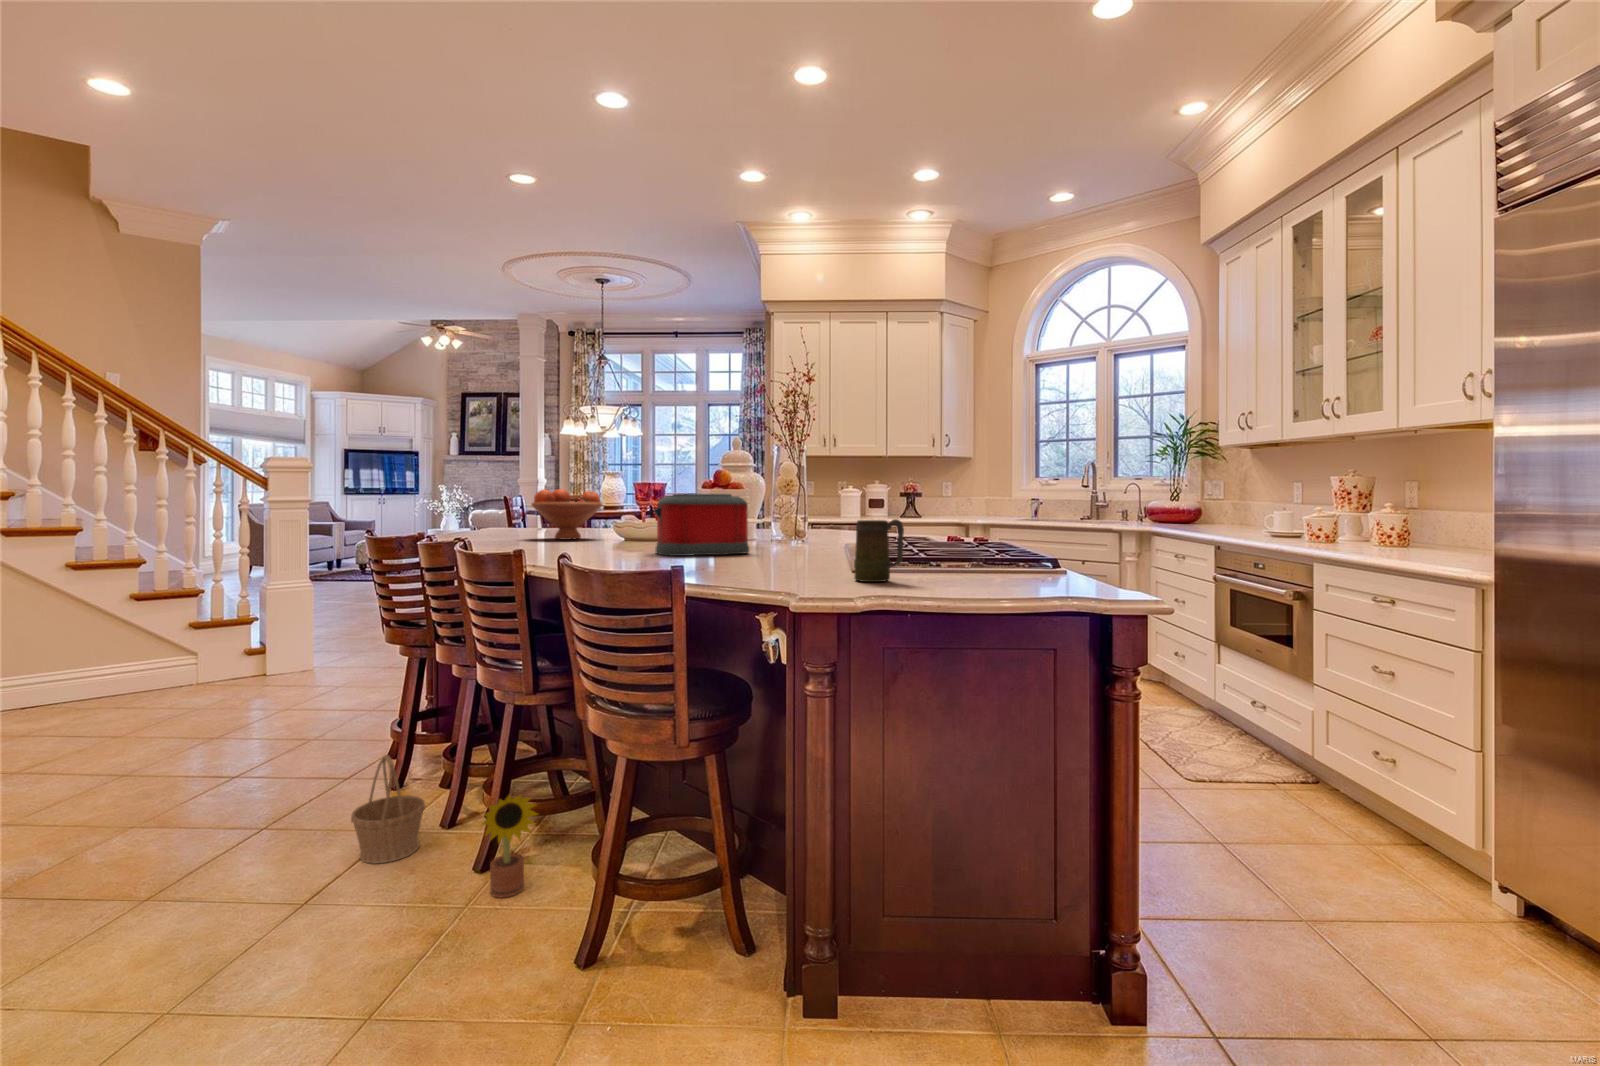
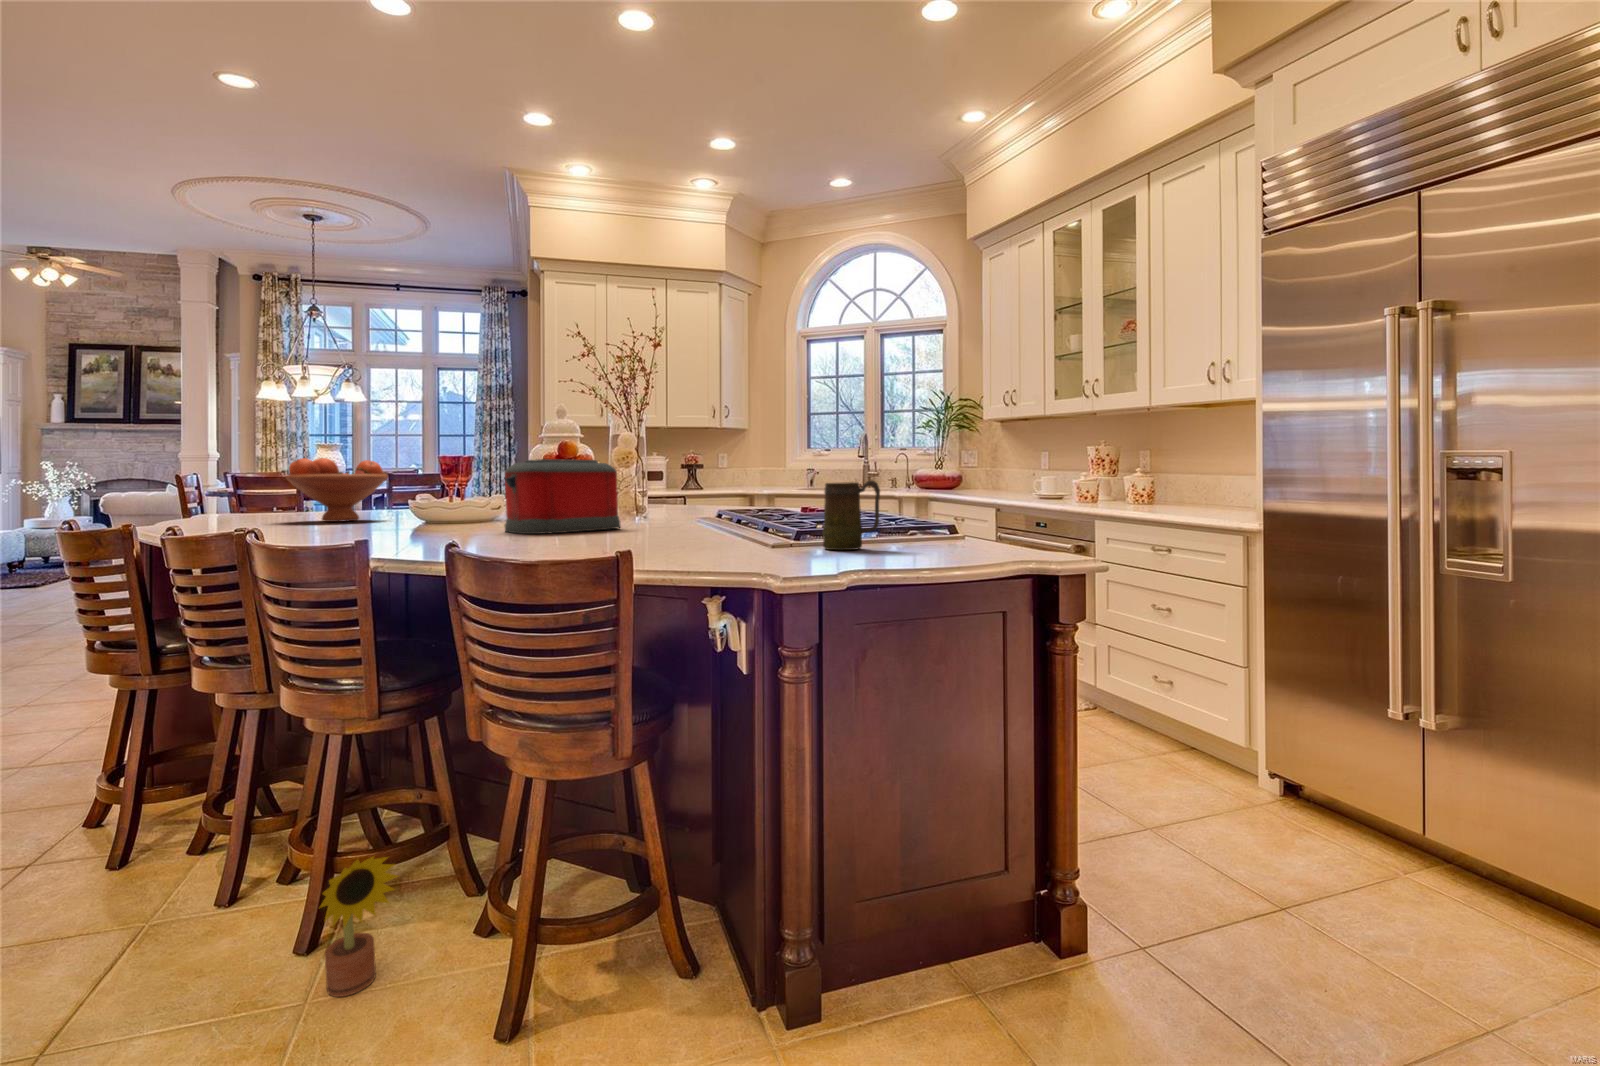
basket: present [351,755,425,863] -> none [59,837,188,998]

